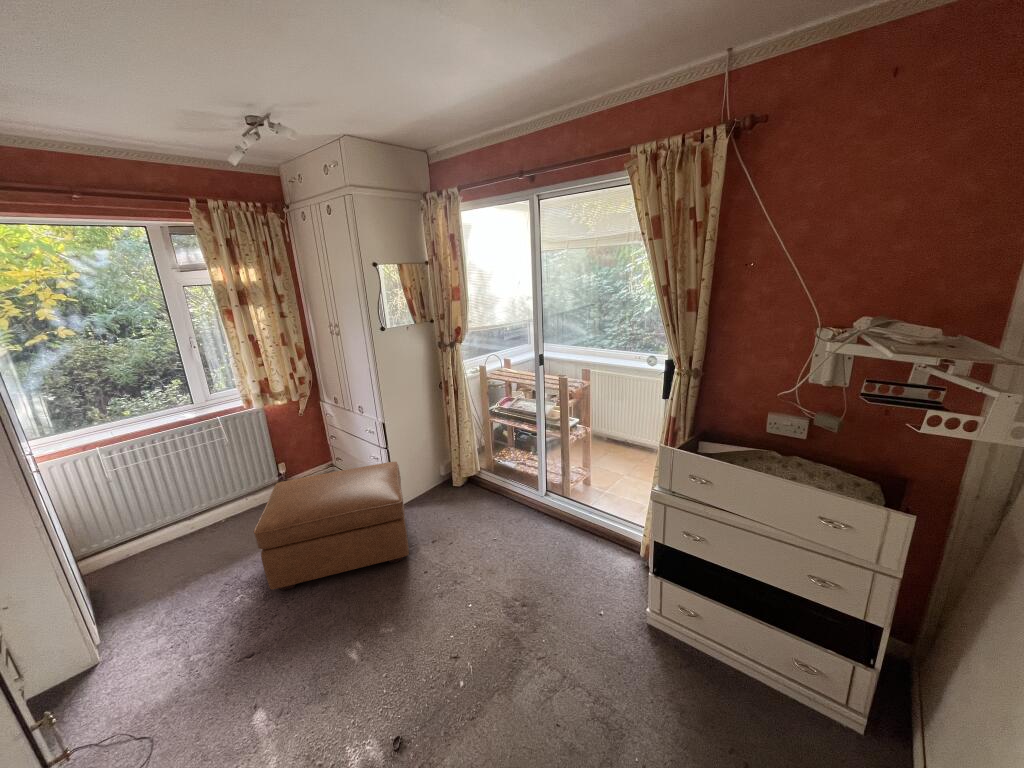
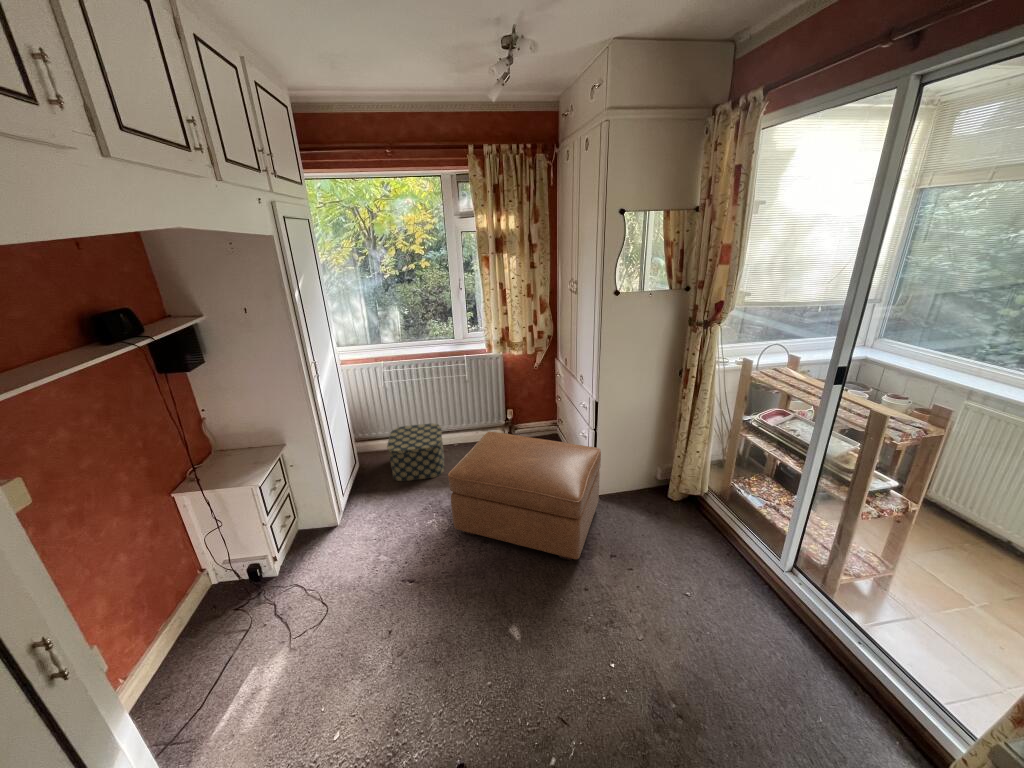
storage box: none [125,503,220,586] -> present [387,423,444,481]

